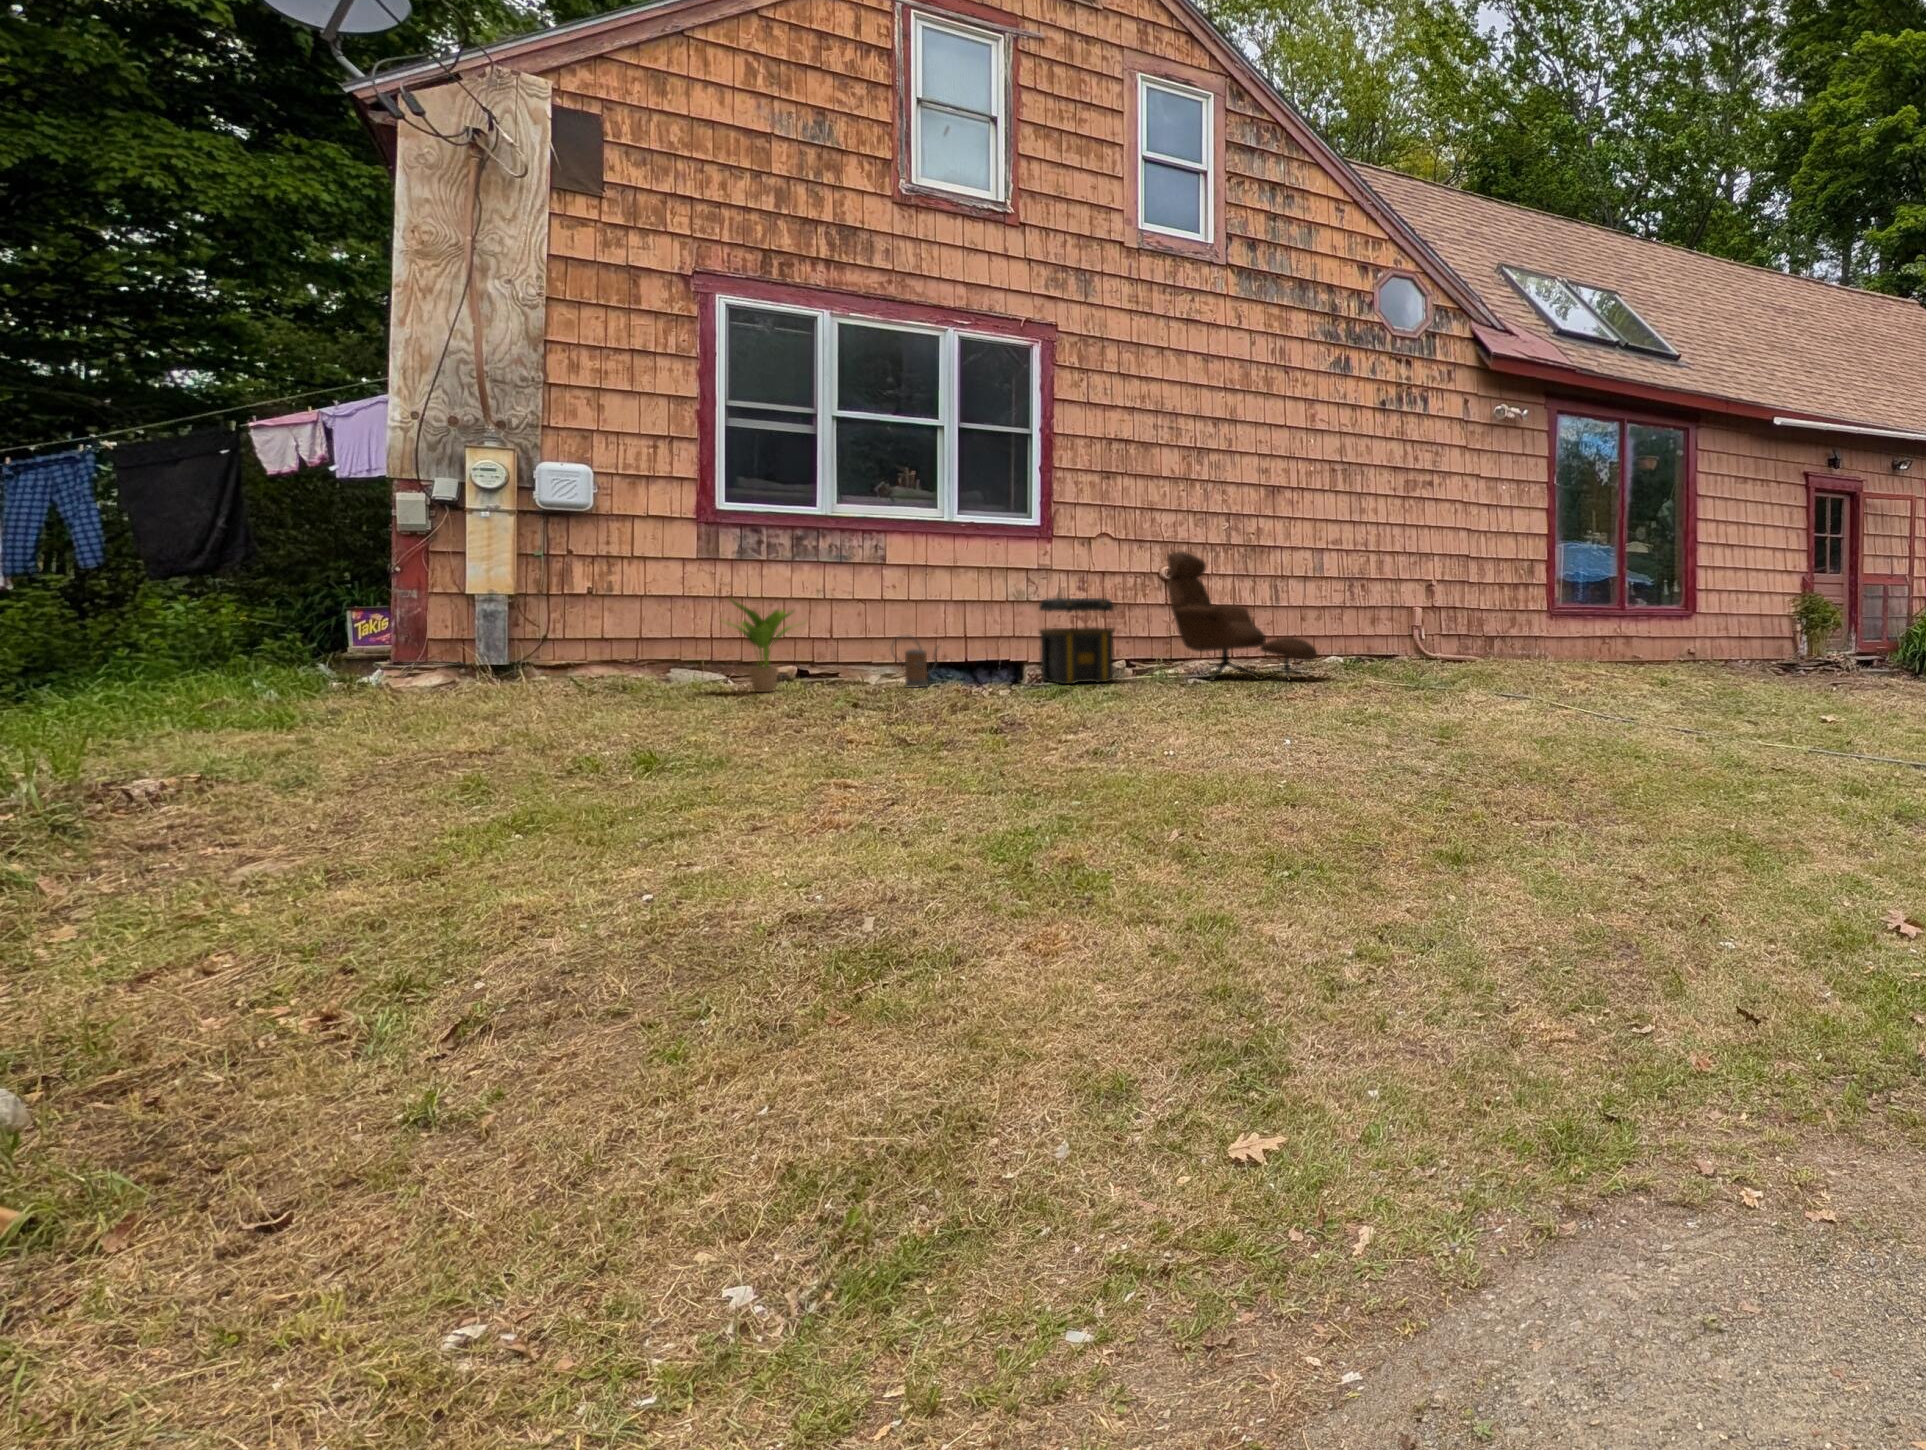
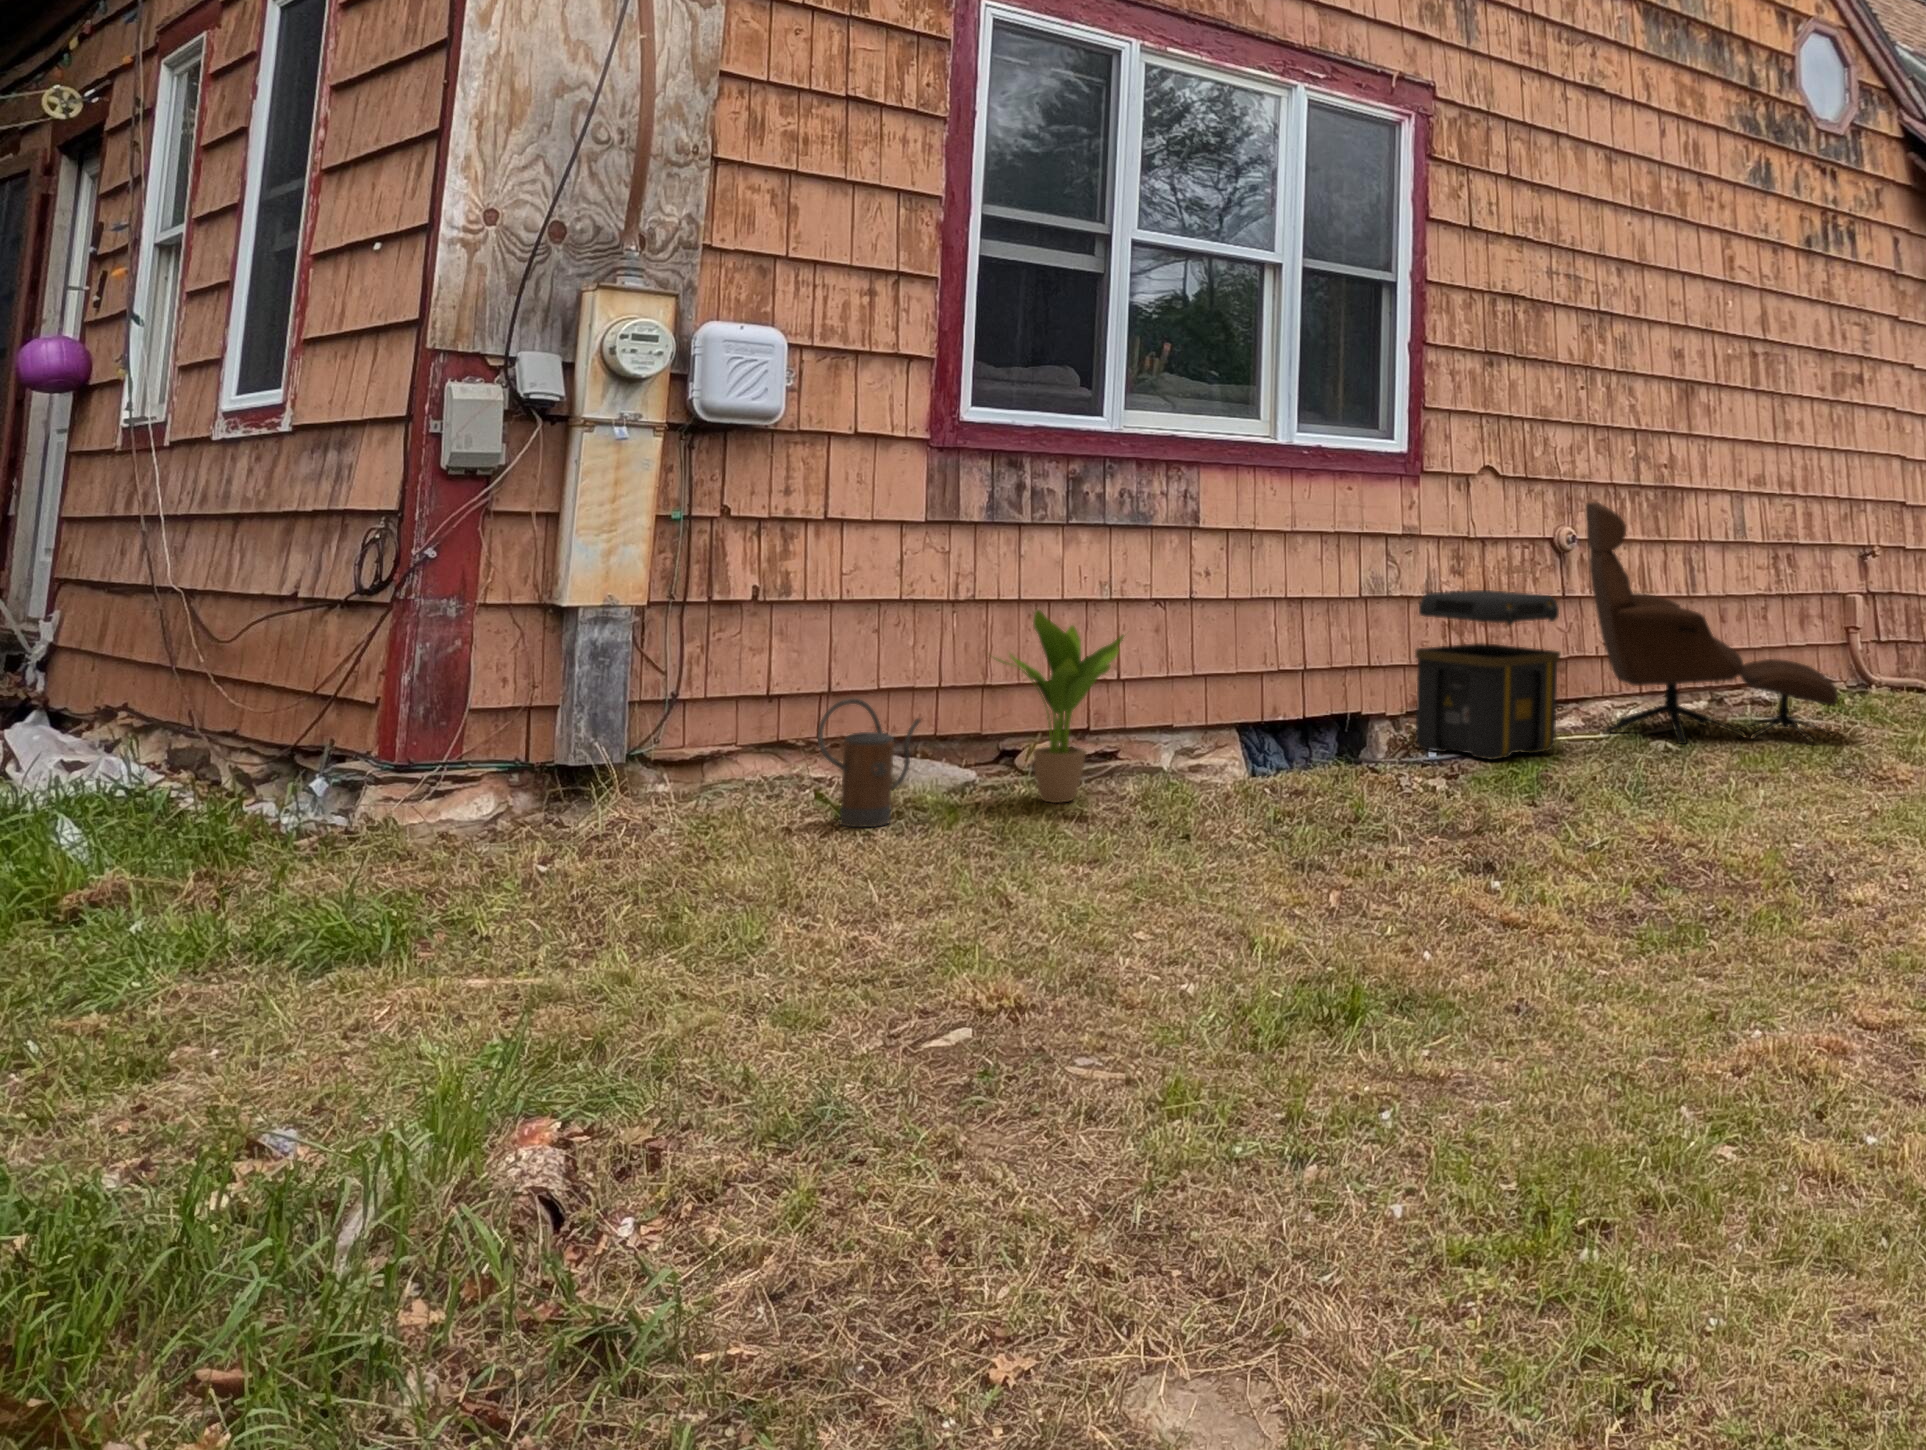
watering can: present [892,636,935,688] -> present [818,699,920,827]

